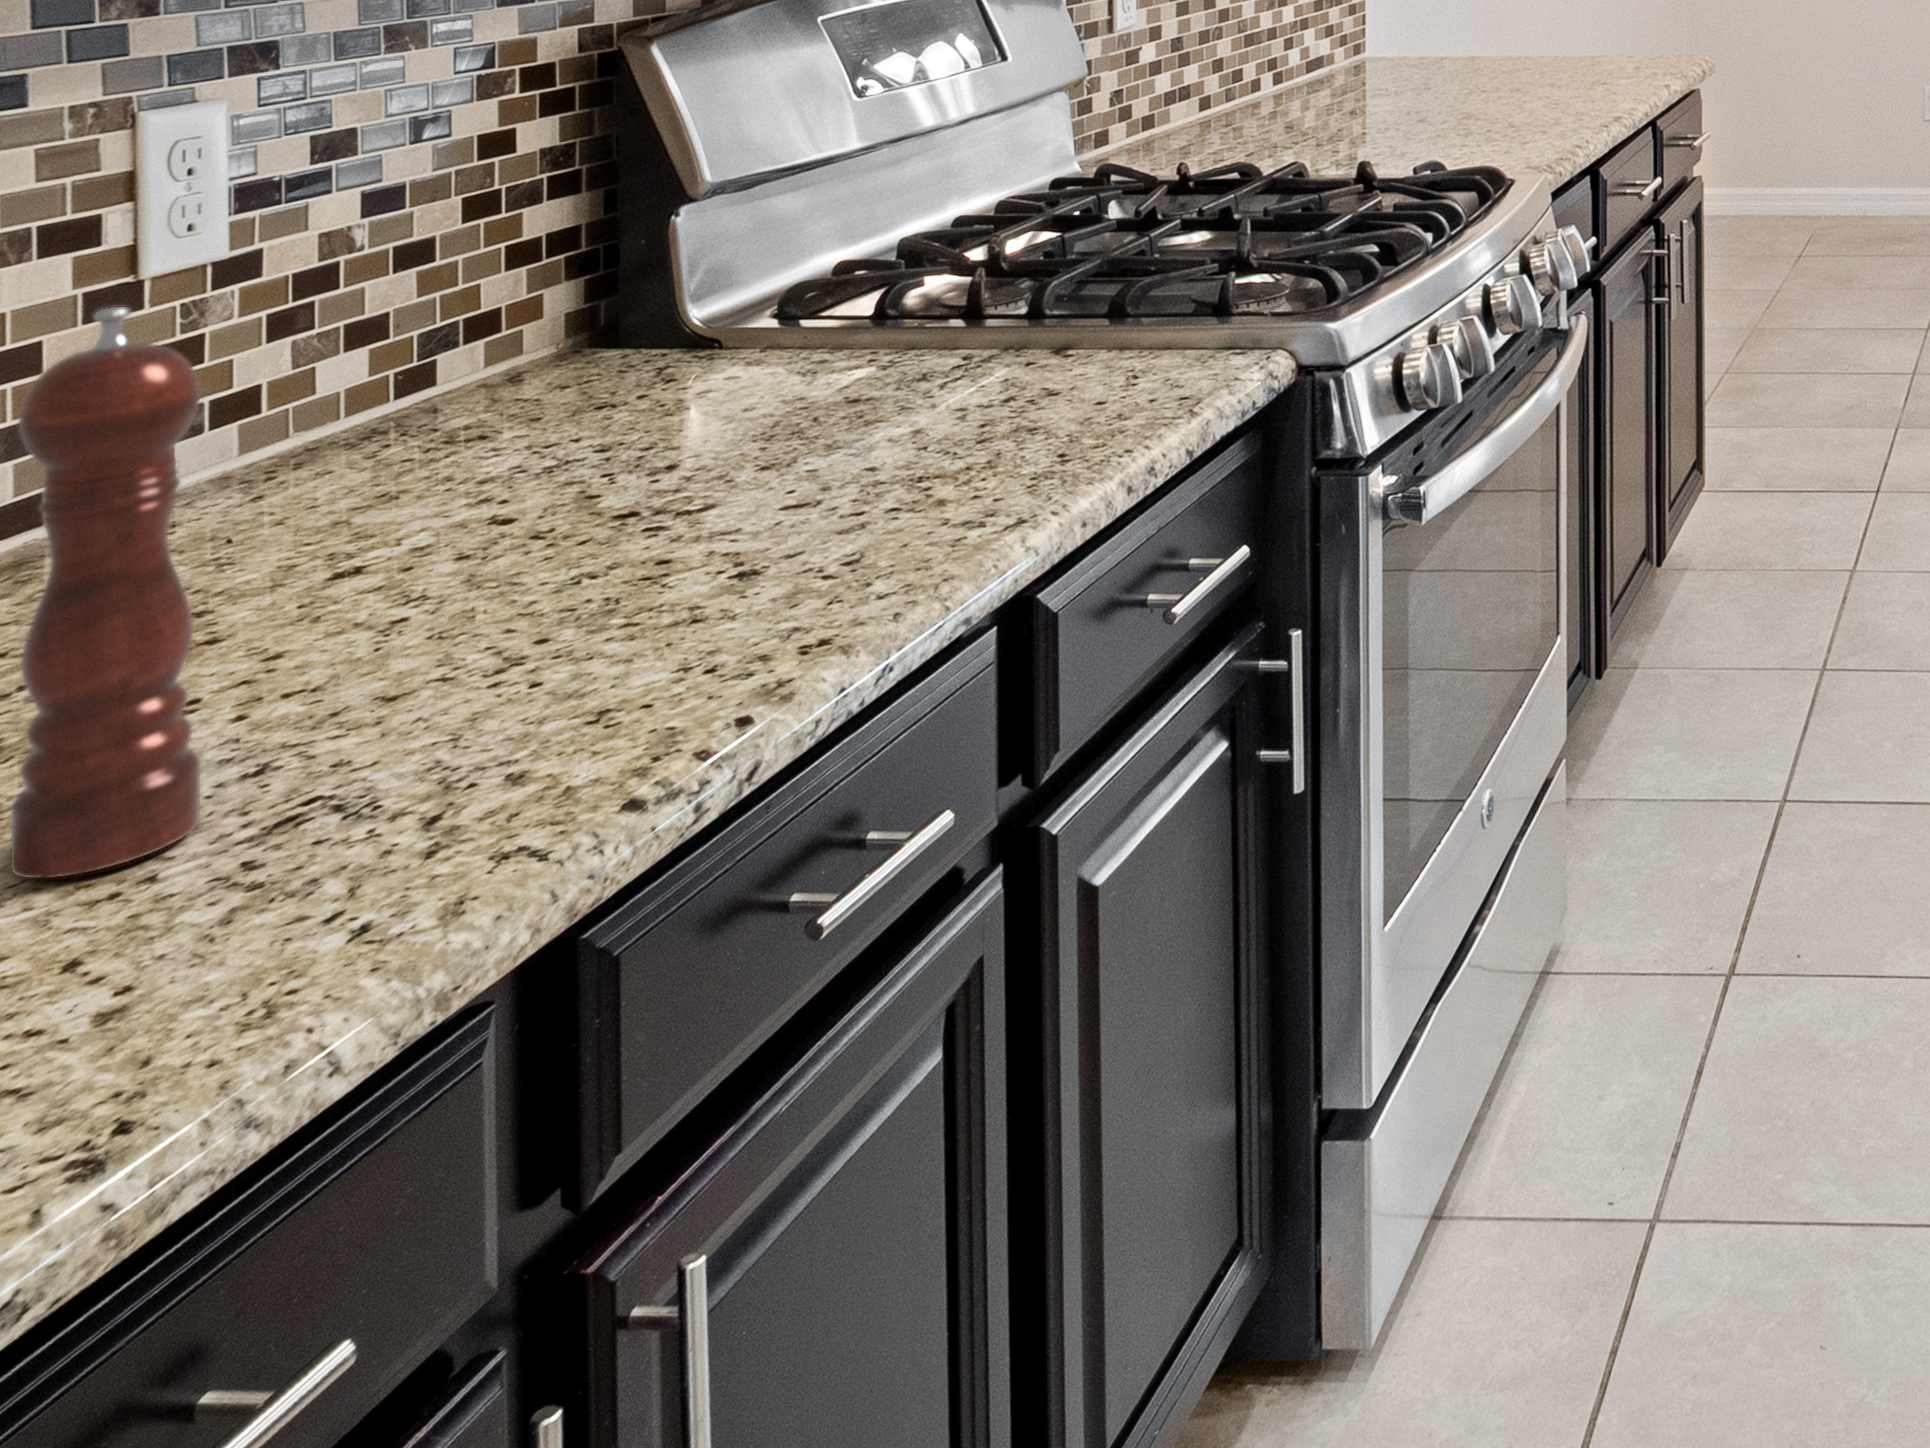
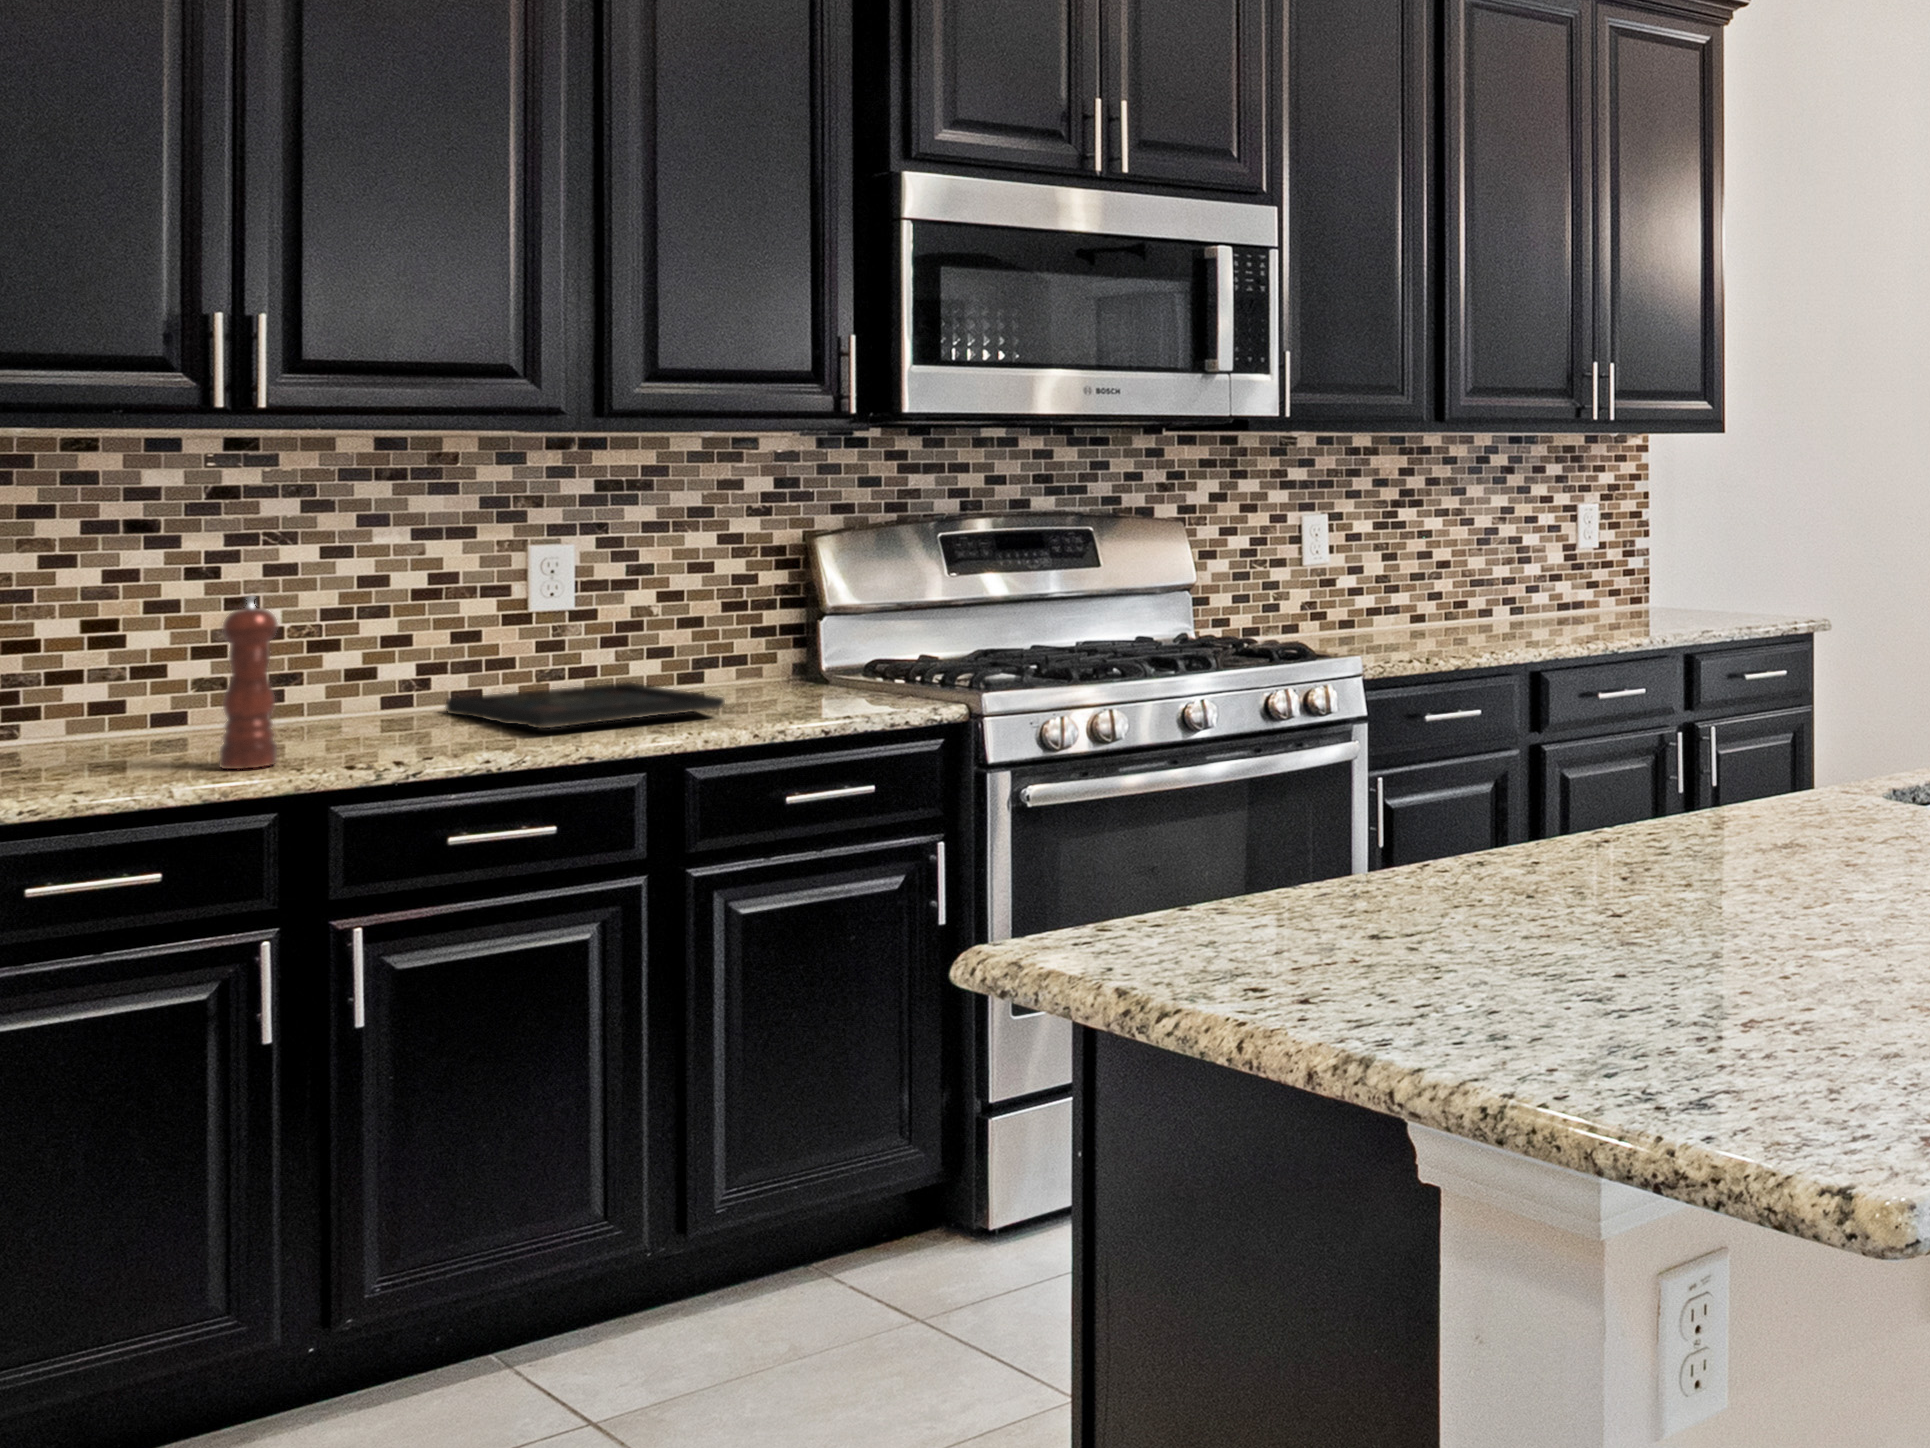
tray: none [114,388,916,565] -> present [446,683,725,728]

